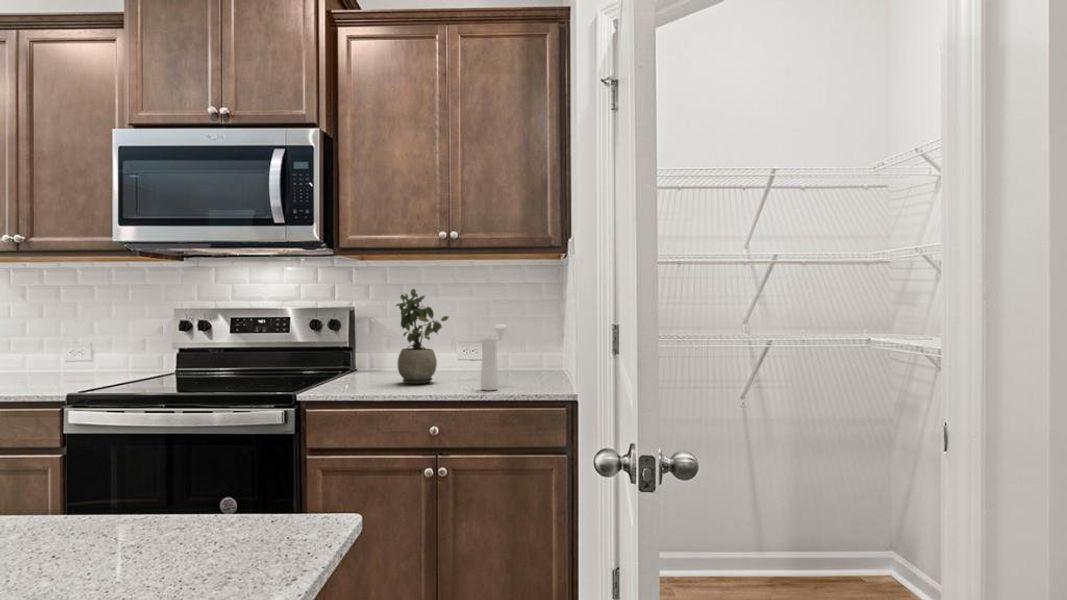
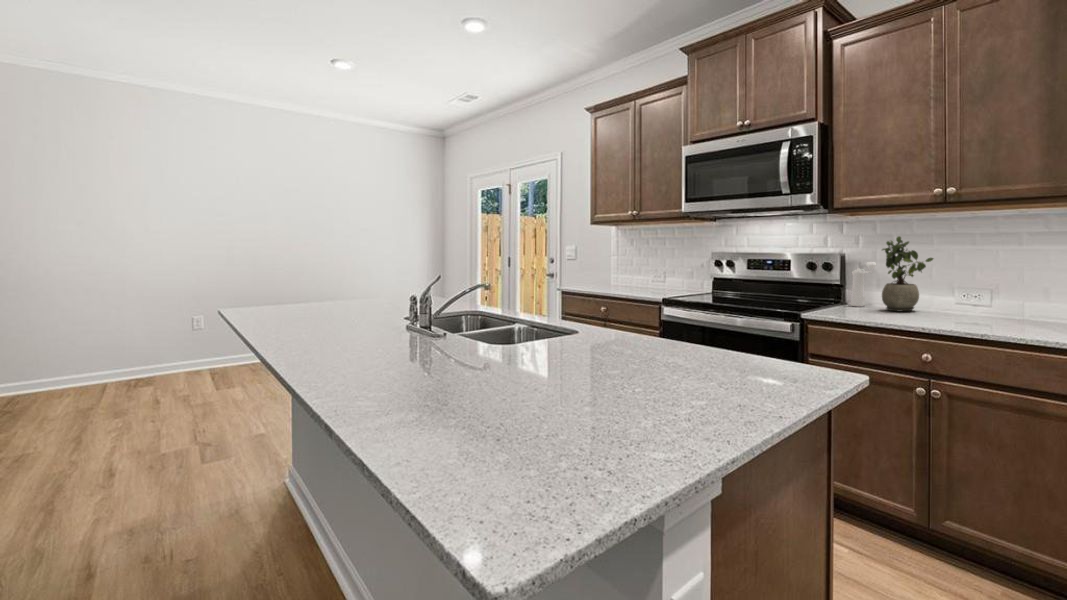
pepper mill: present [481,324,507,390] -> present [851,262,876,307]

